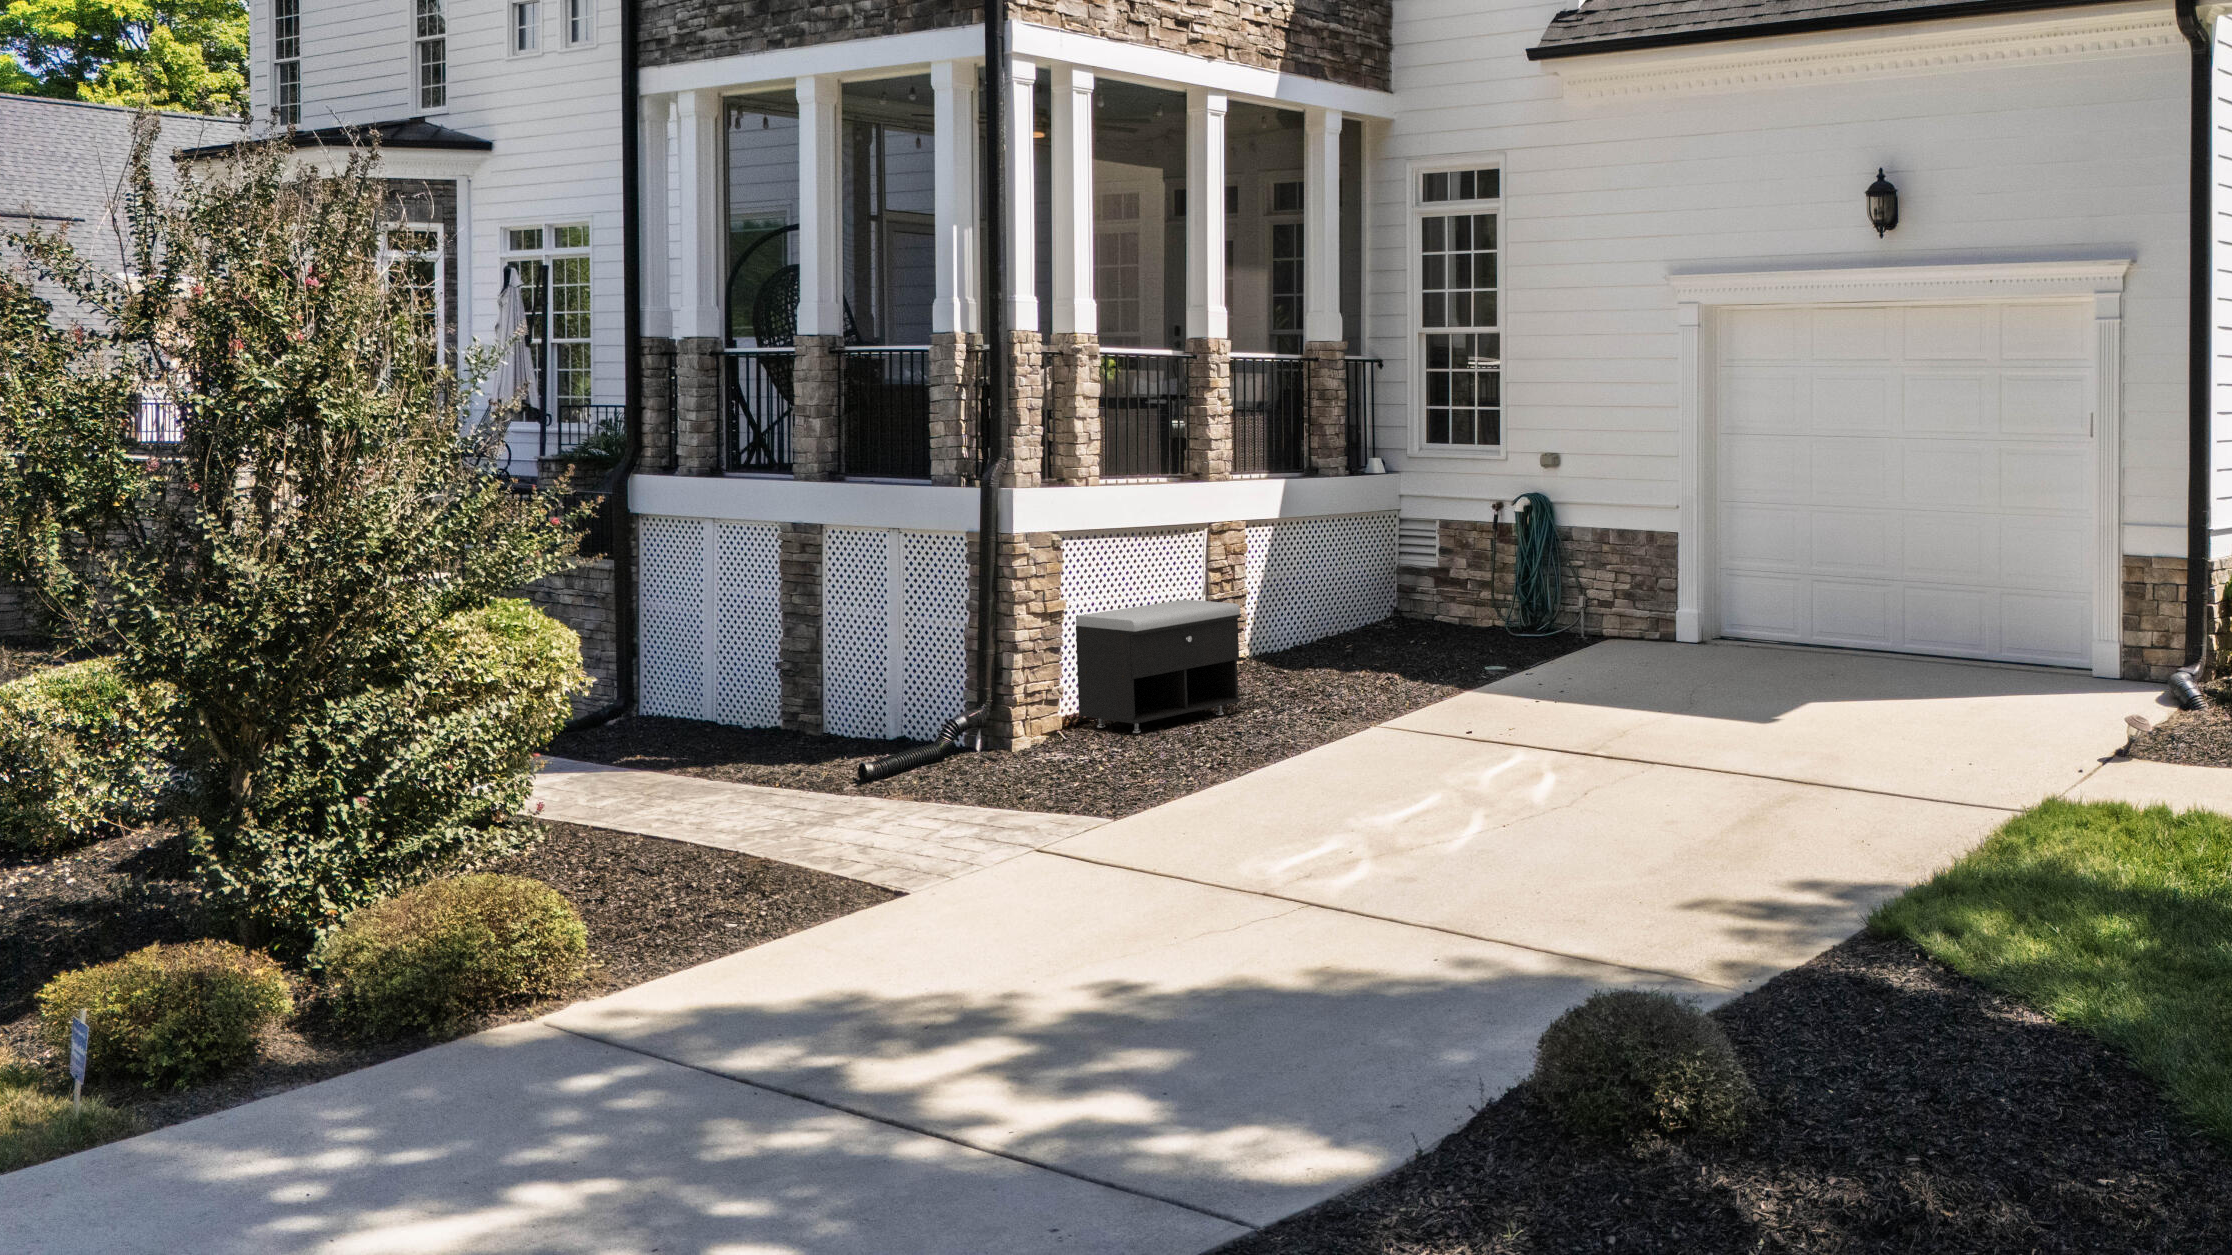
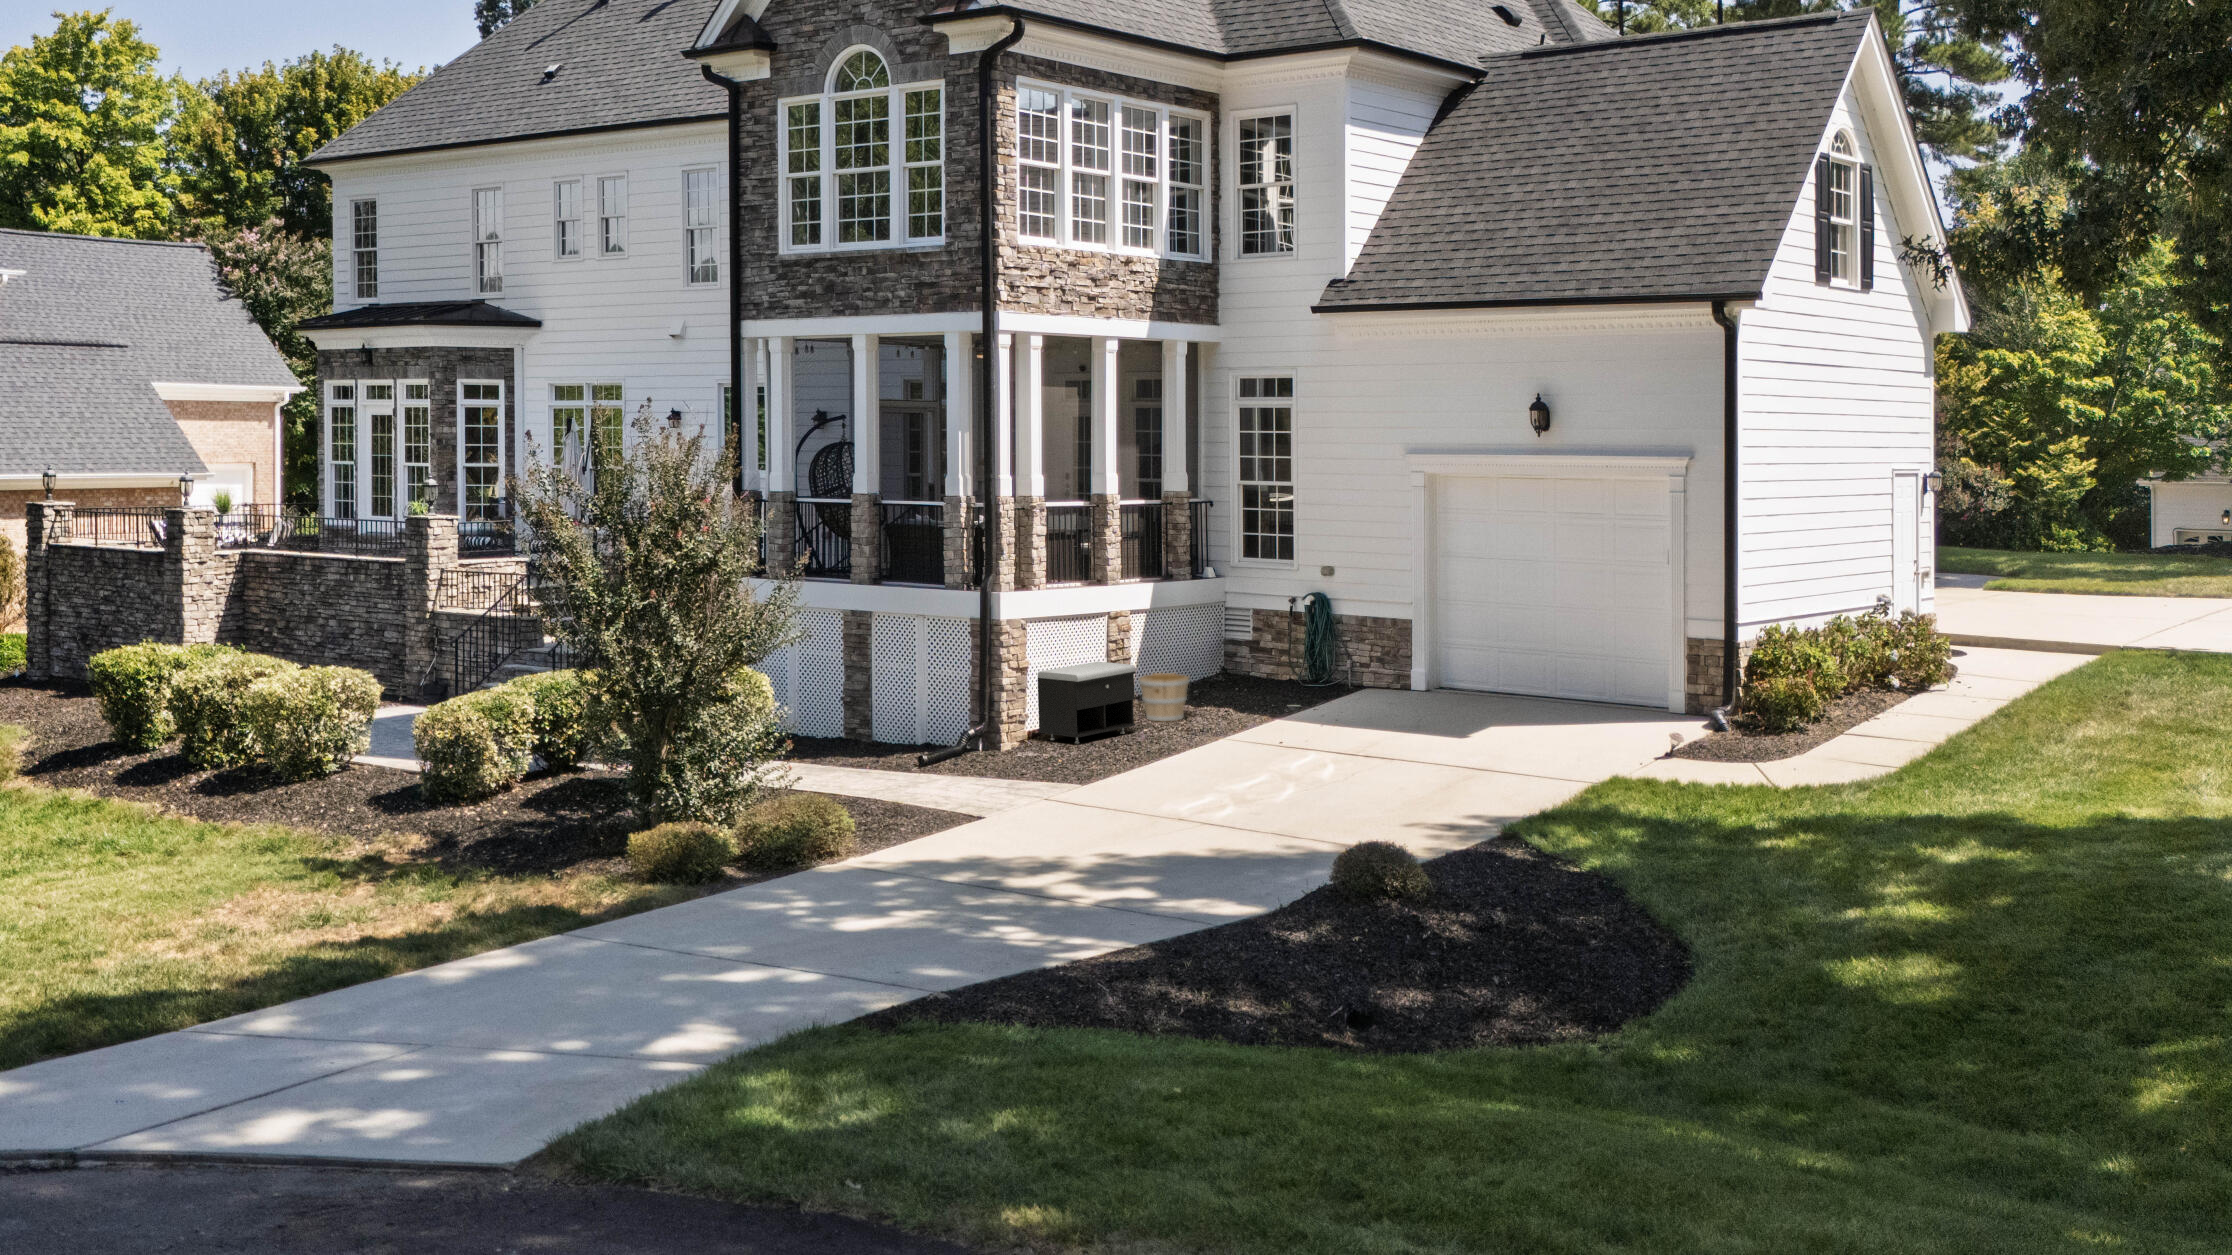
wooden bucket: none [1257,617,1338,693] -> present [1139,673,1189,722]

